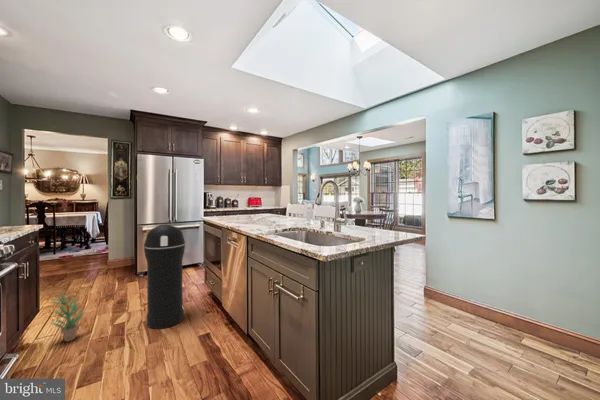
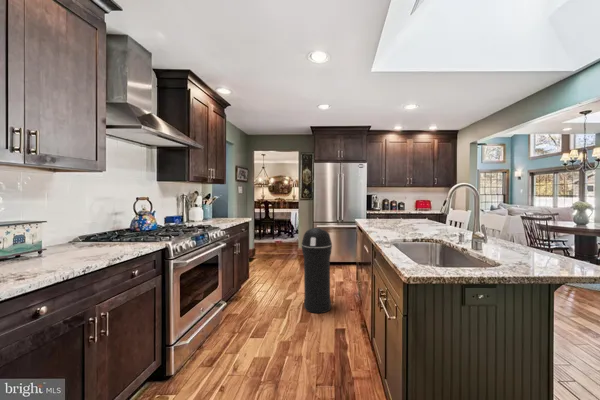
potted plant: present [52,295,83,341] -> none [250,269,269,303]

